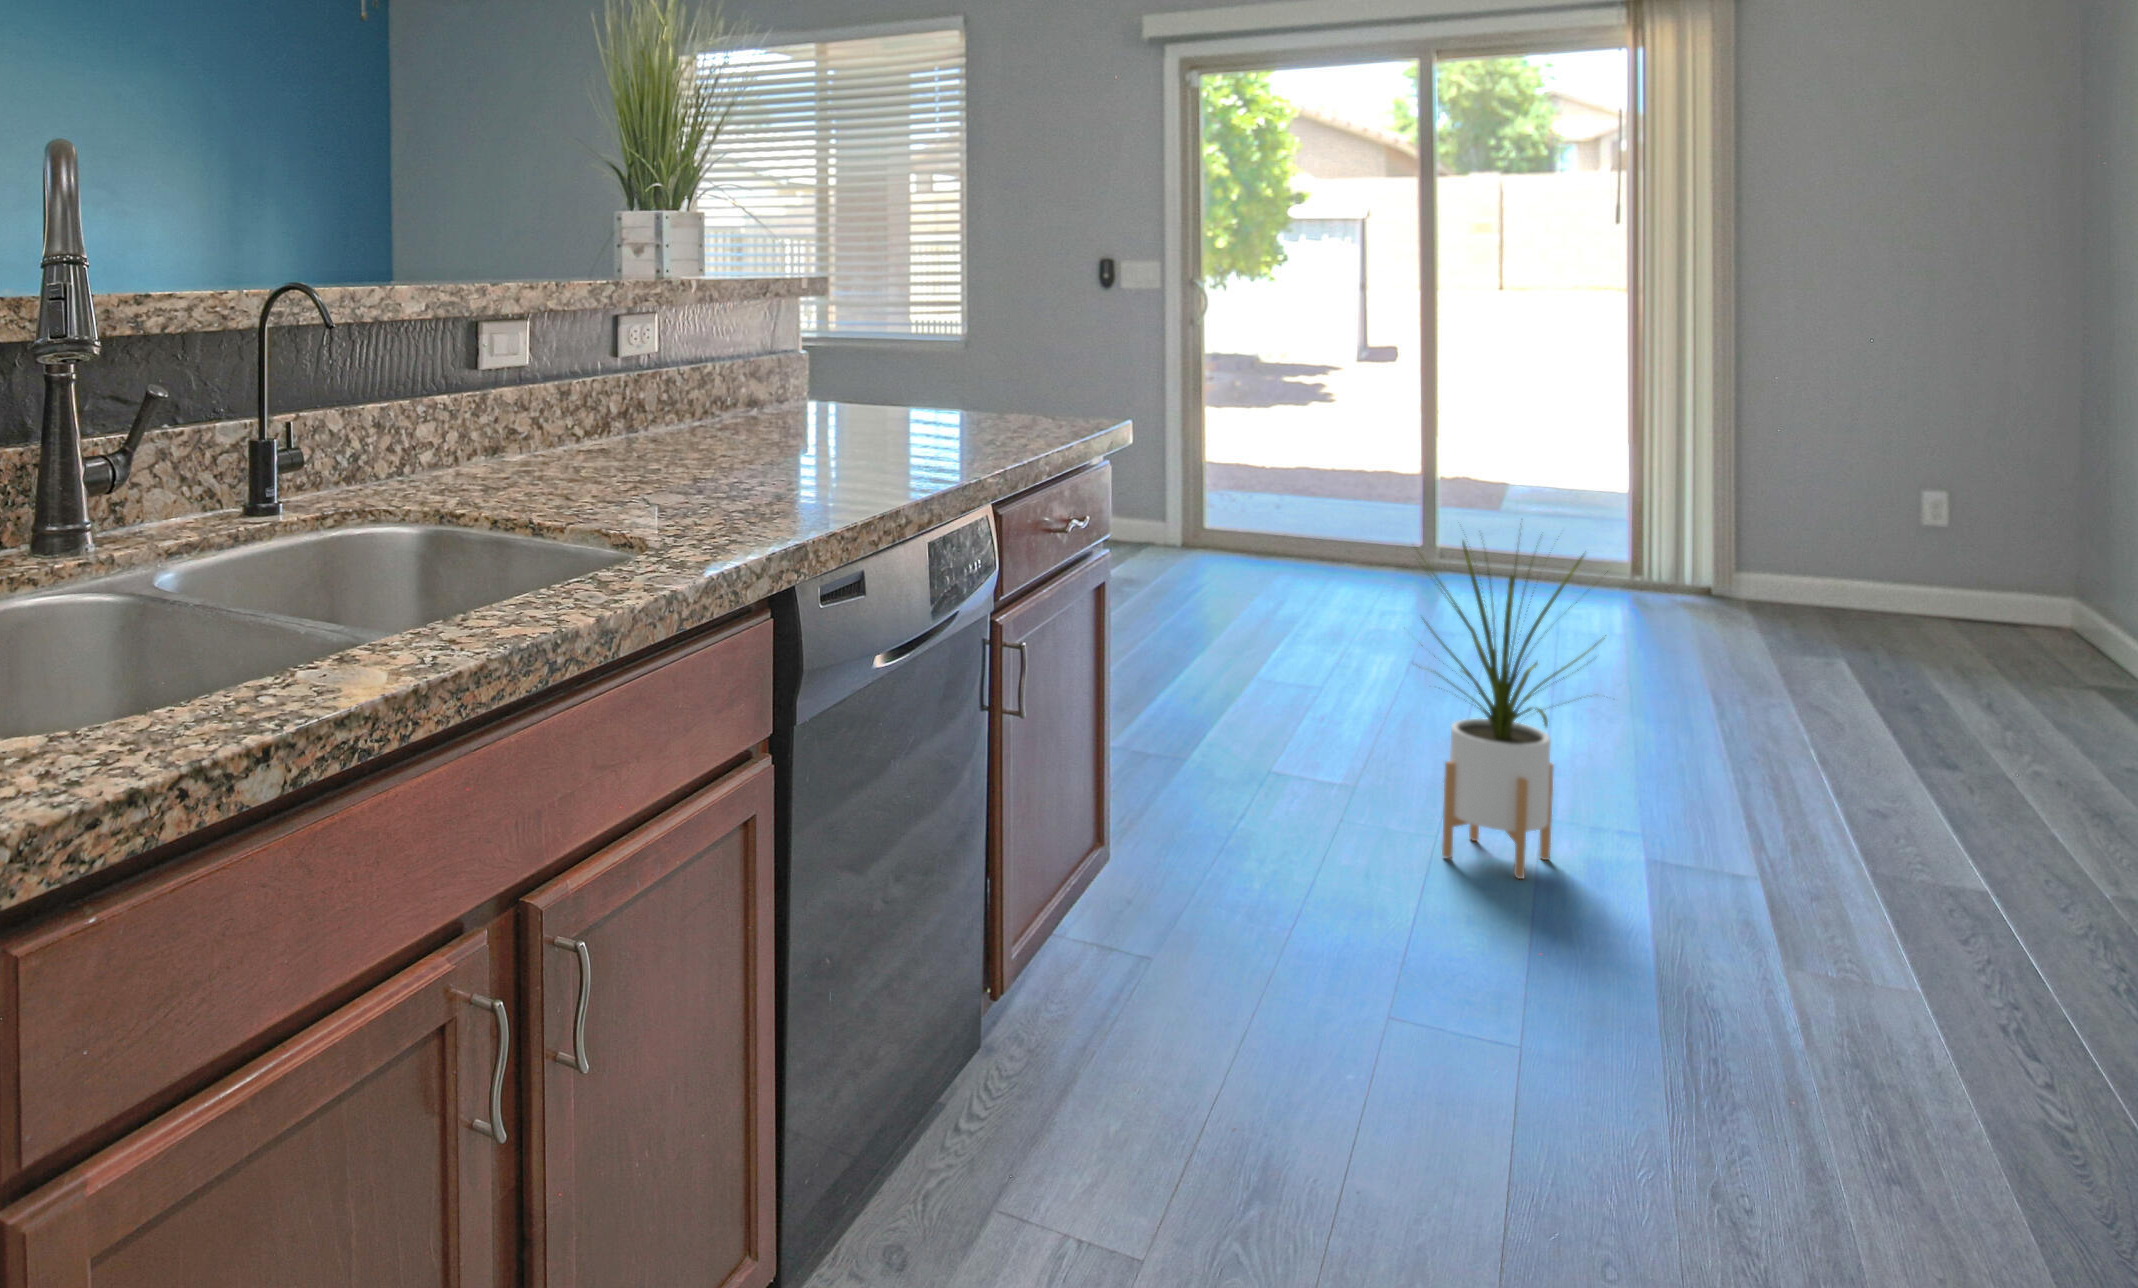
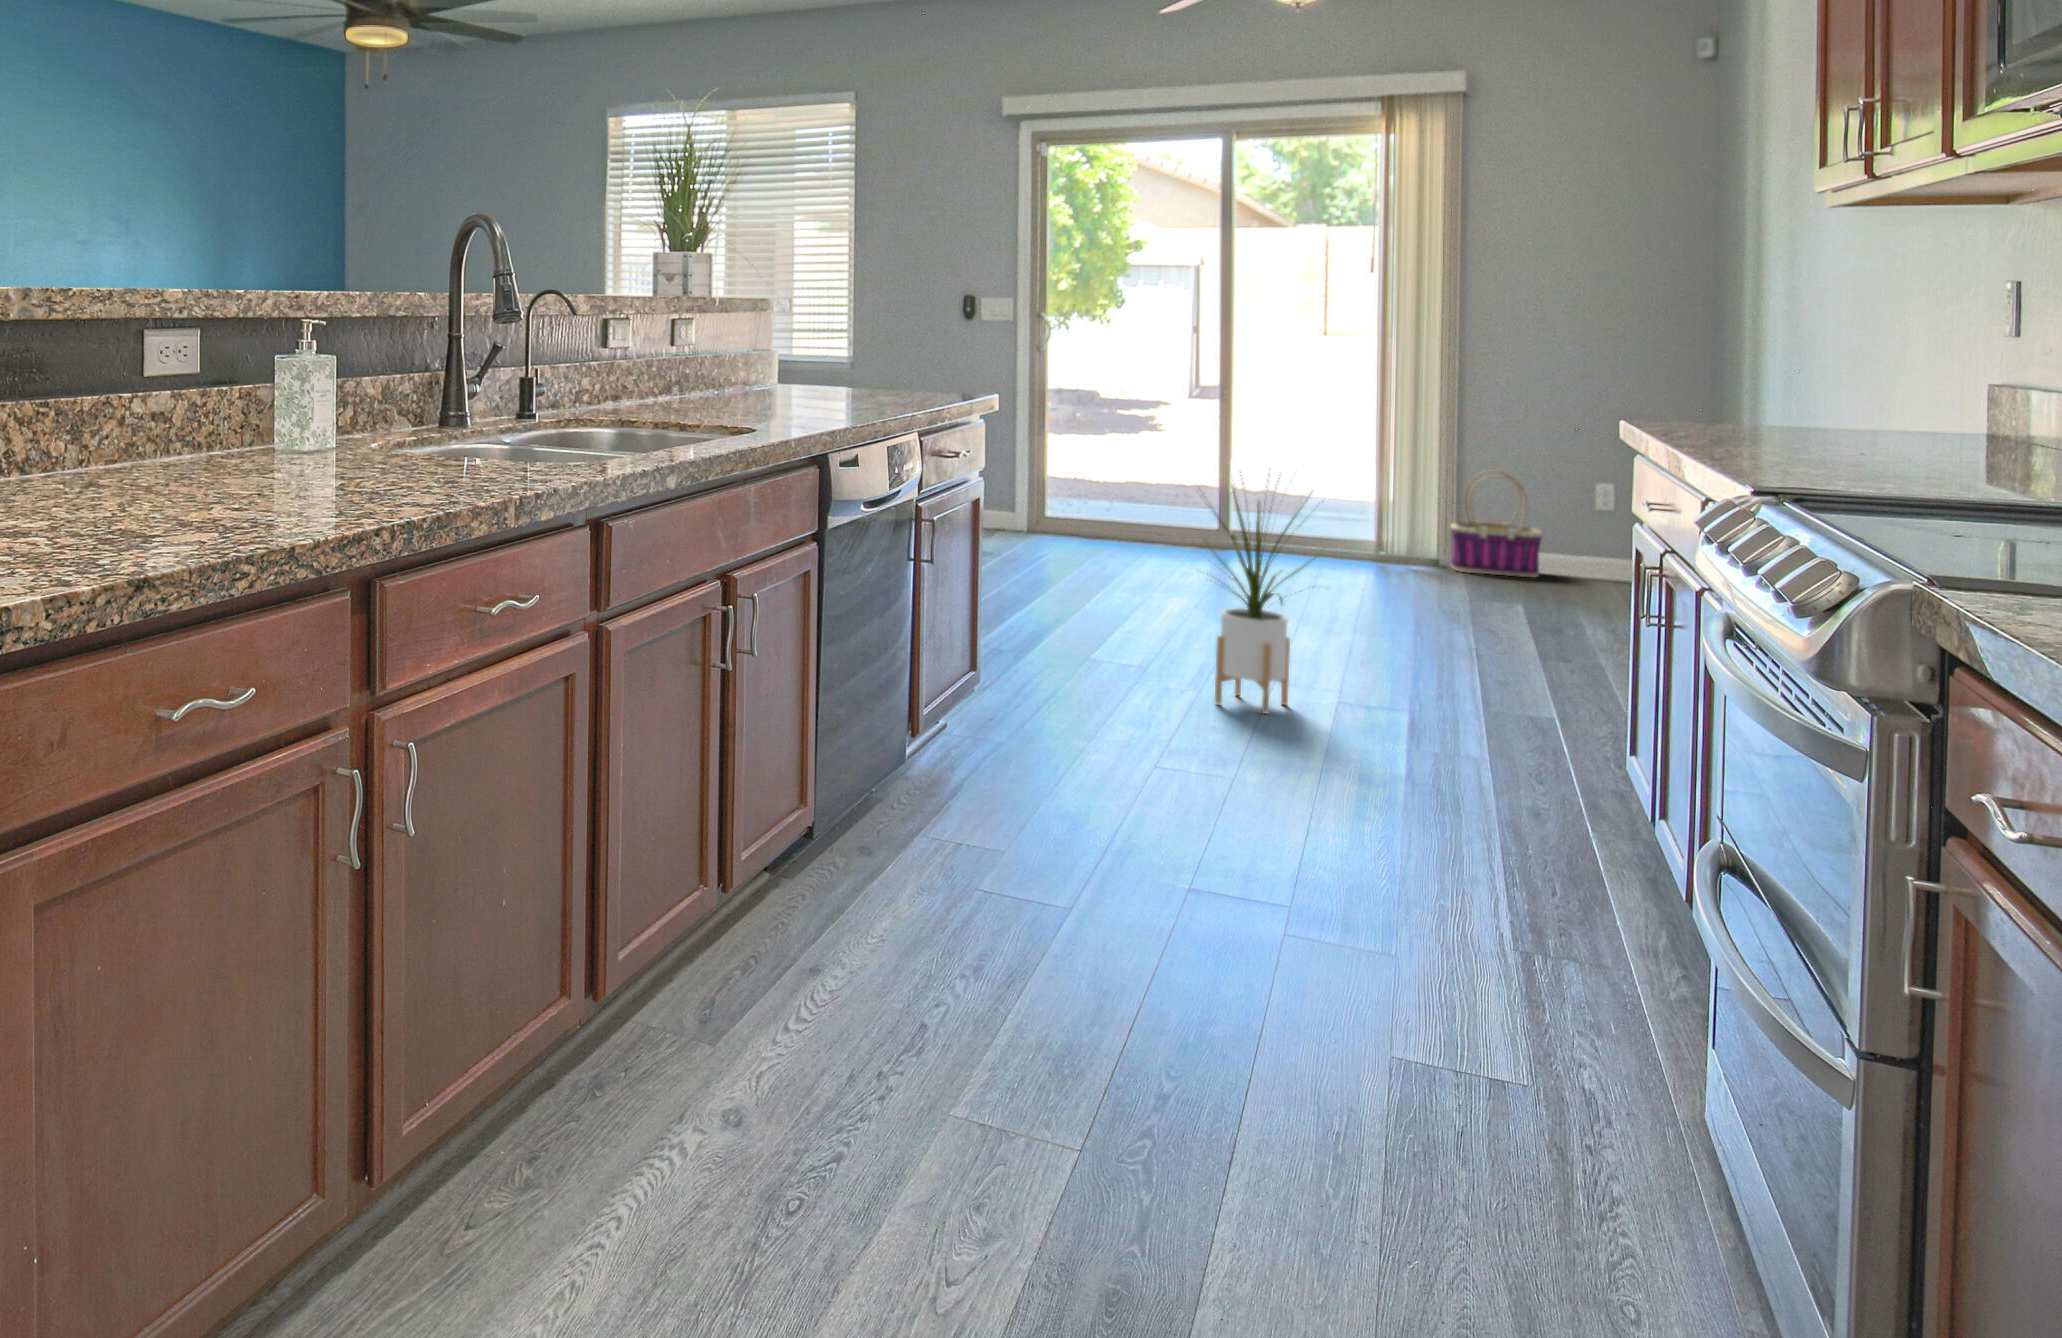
basket: none [1724,472,1853,610] -> present [1451,470,1542,577]

